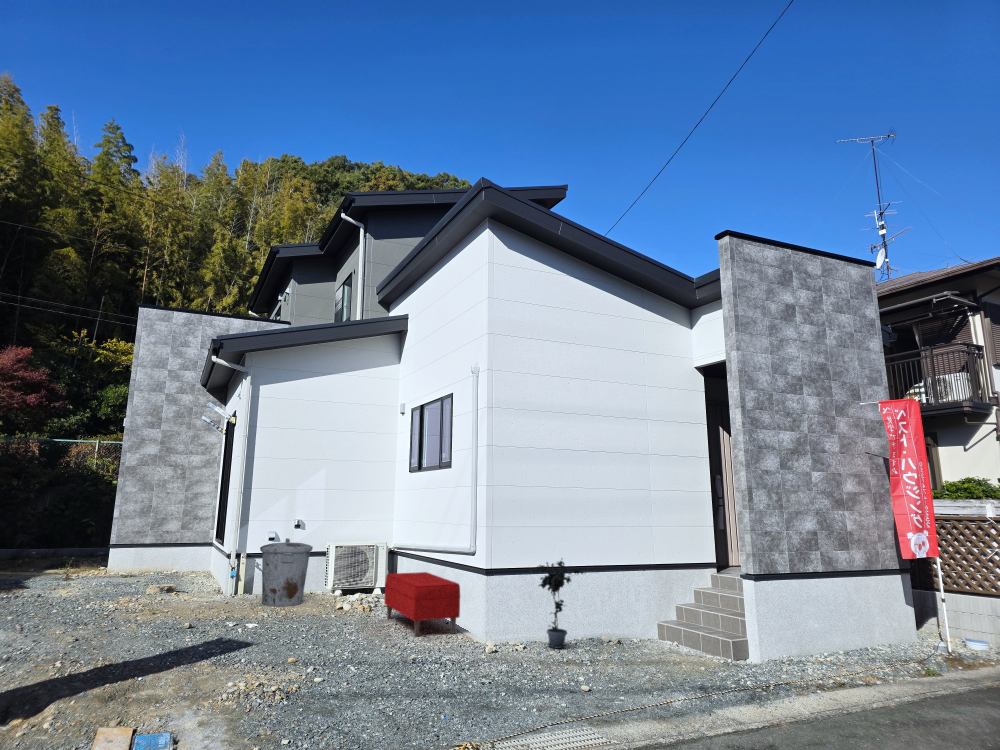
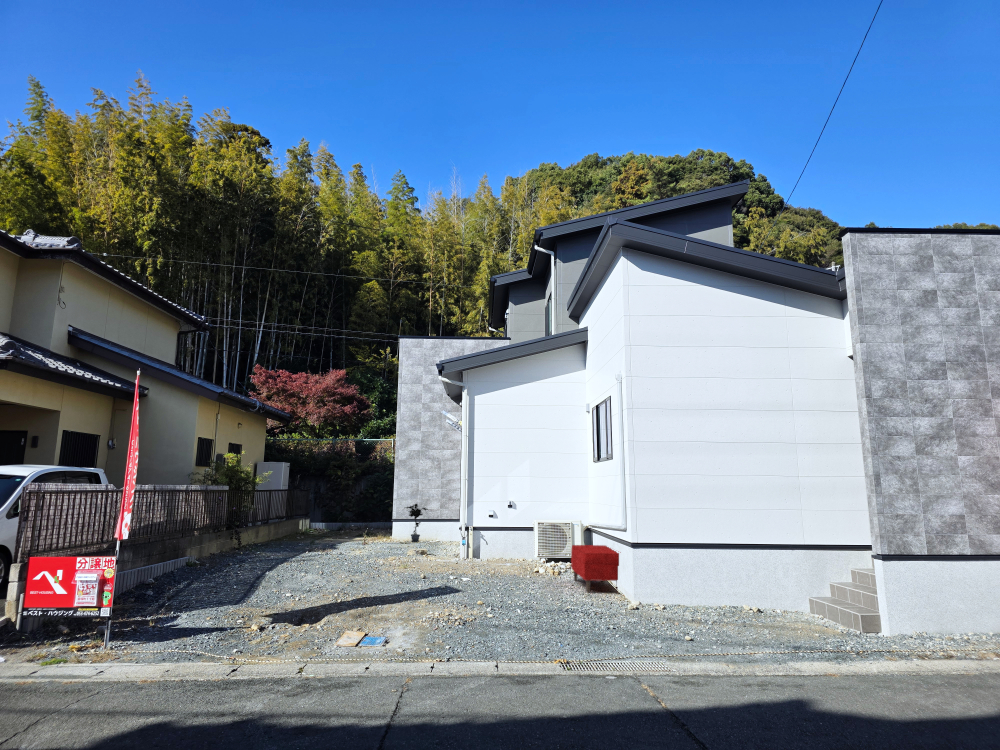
trash can: present [260,538,313,607] -> none [482,516,521,568]
potted plant: present [530,561,583,649] -> present [405,504,428,542]

